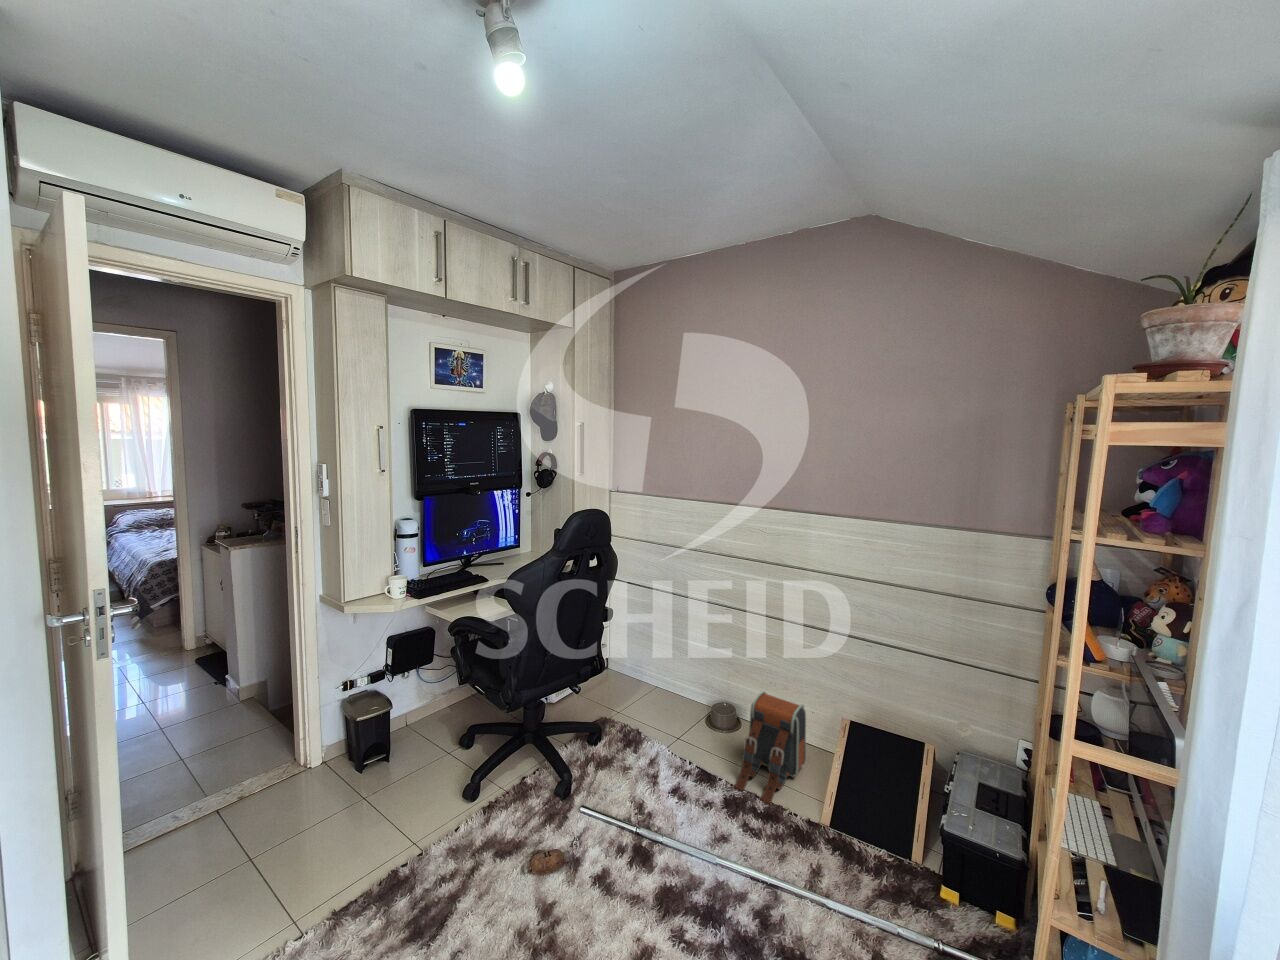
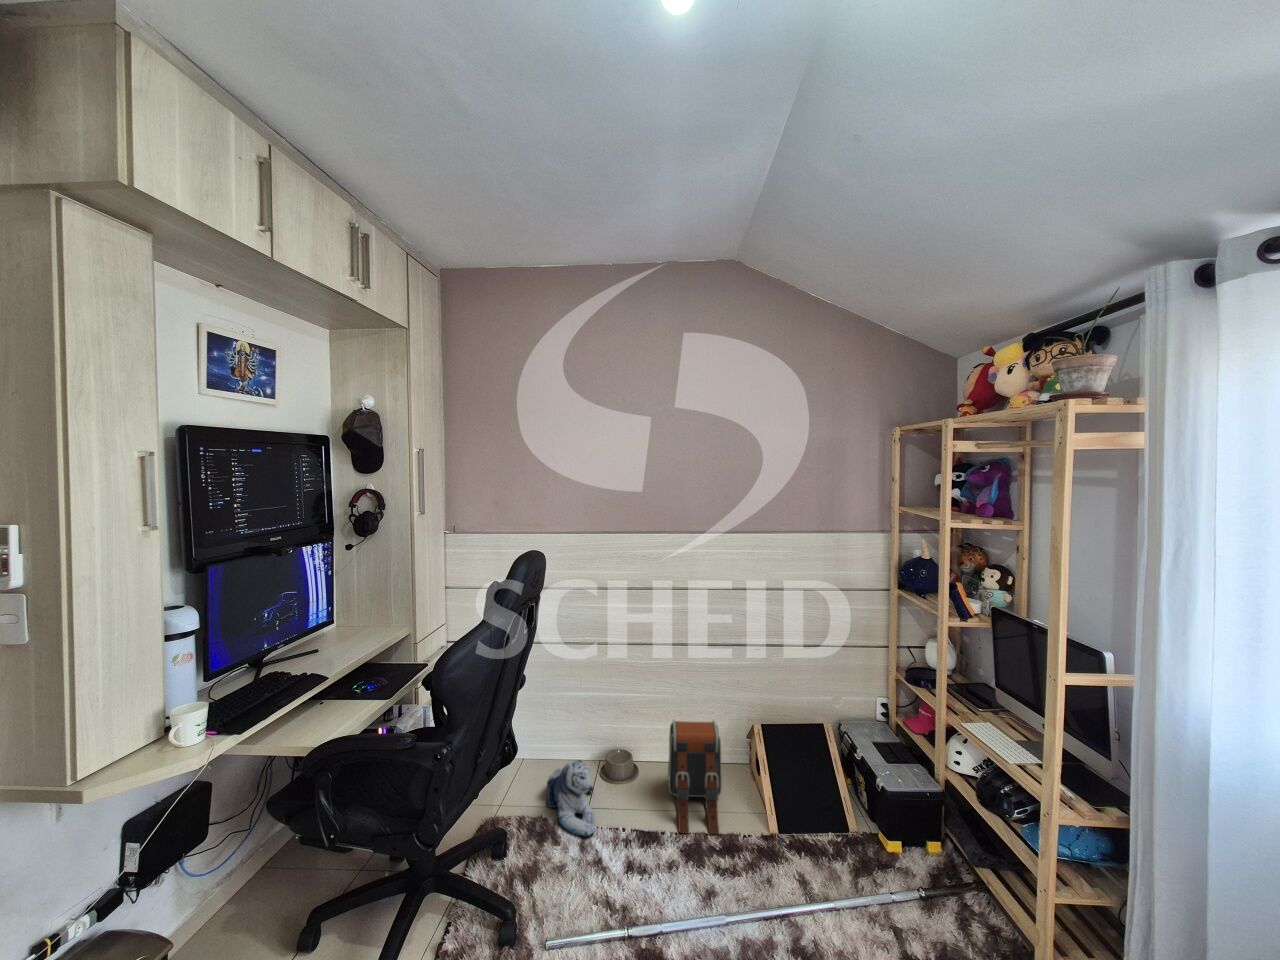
plush toy: none [647,696,689,757] -> present [547,760,595,837]

